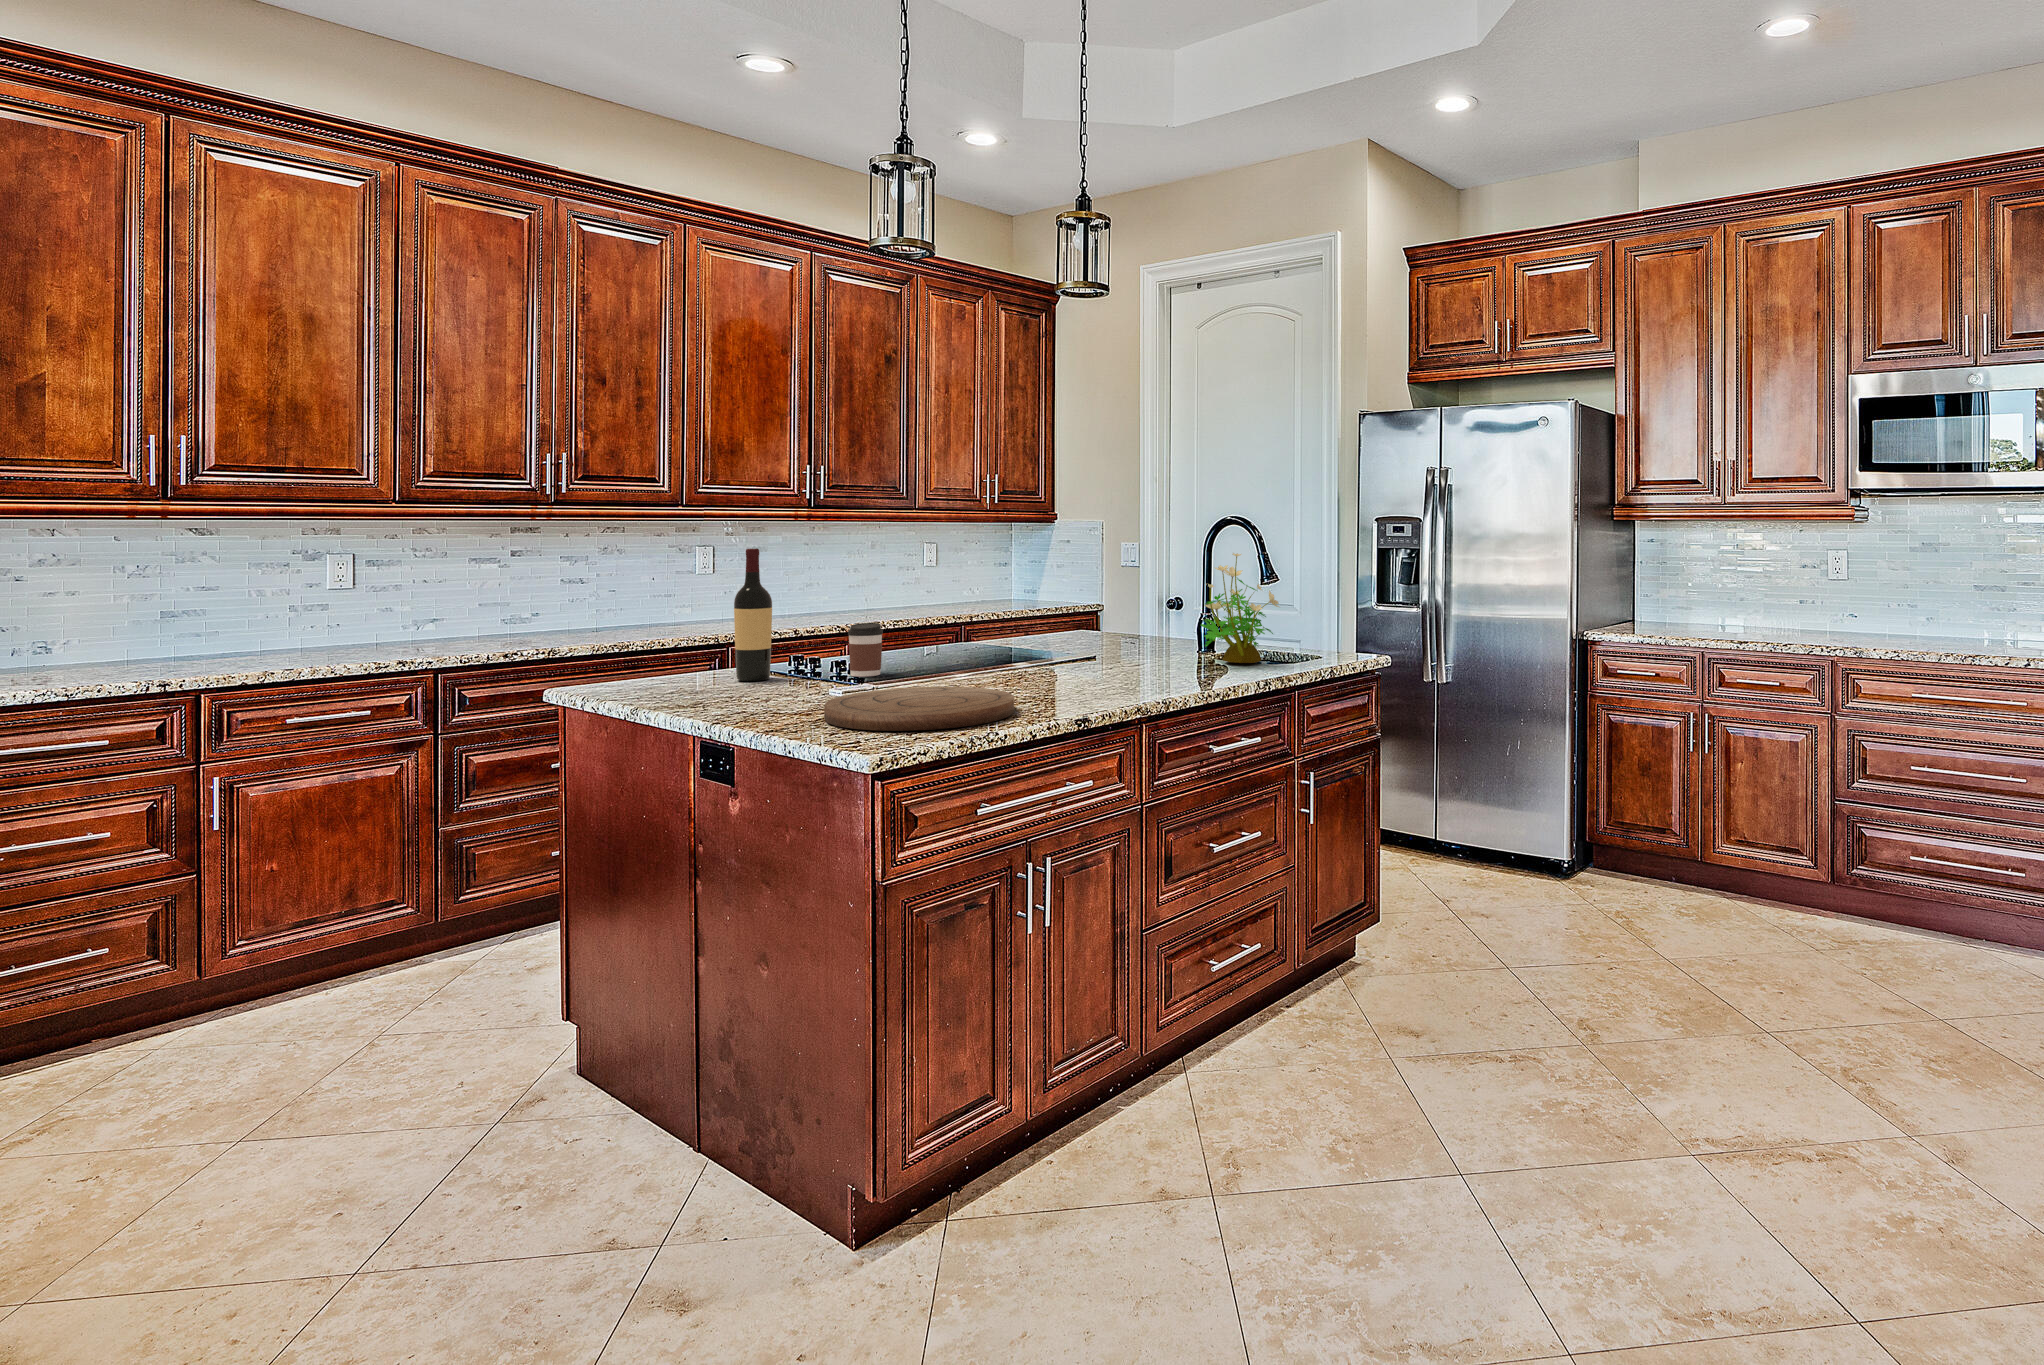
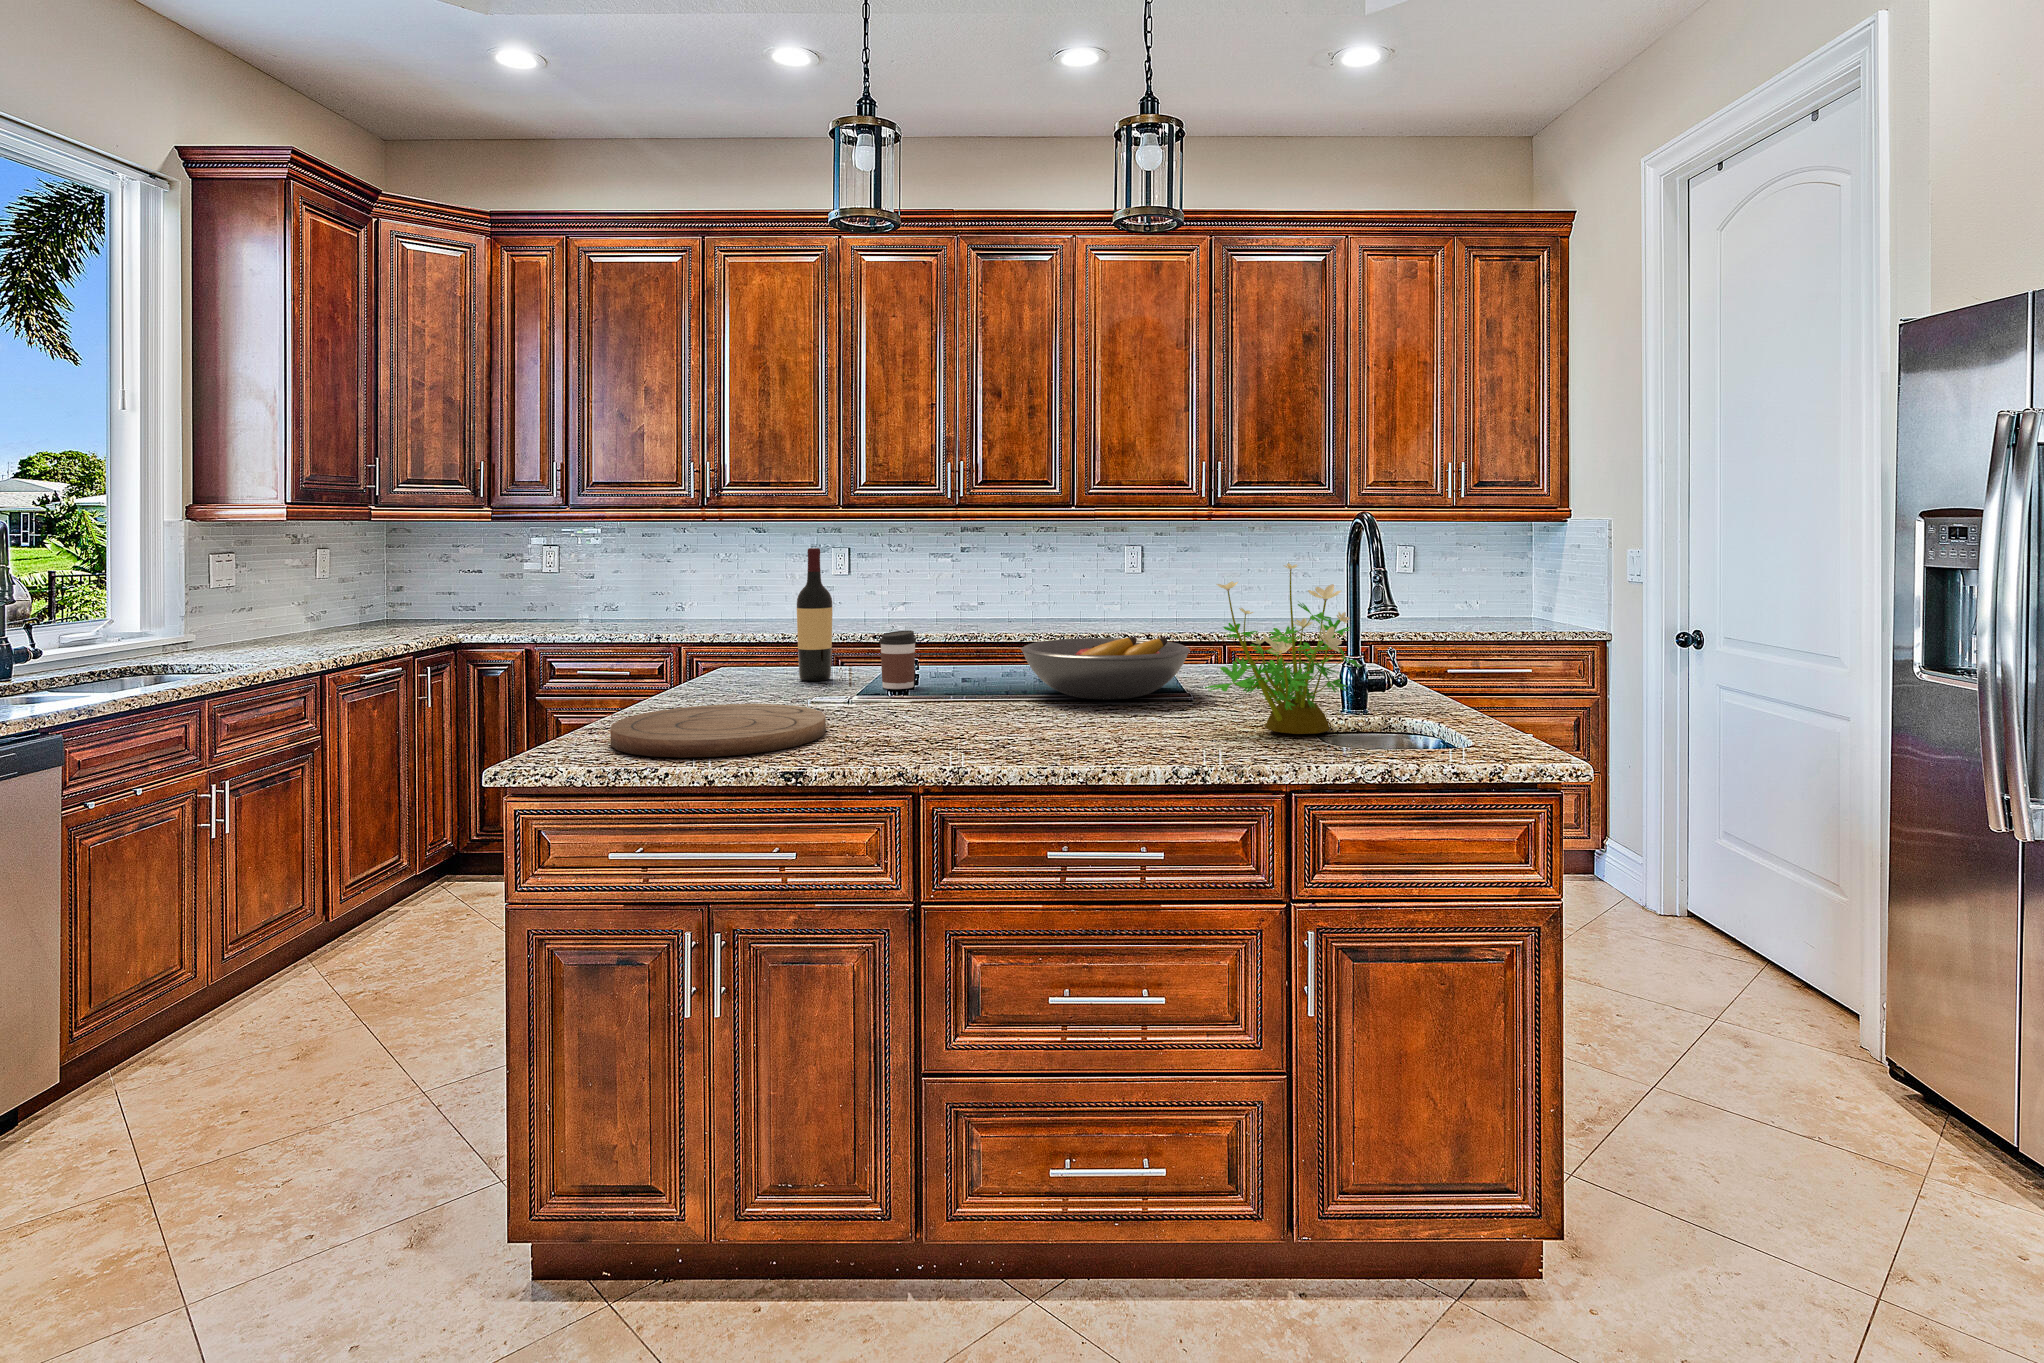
fruit bowl: none [980,612,1116,664] -> present [1021,637,1190,700]

